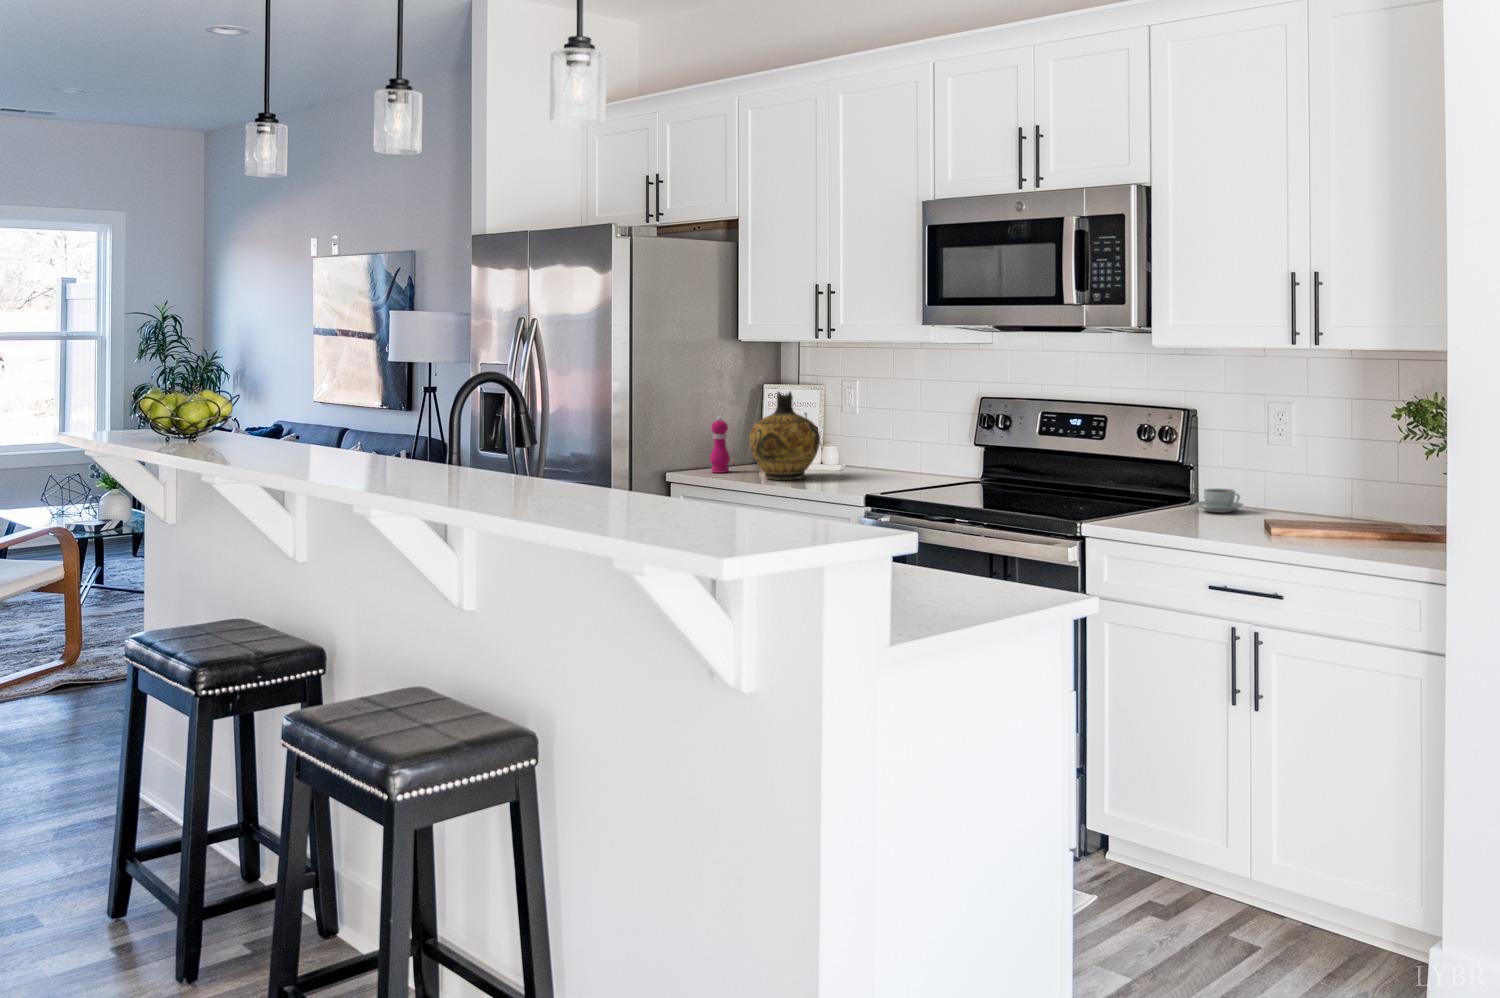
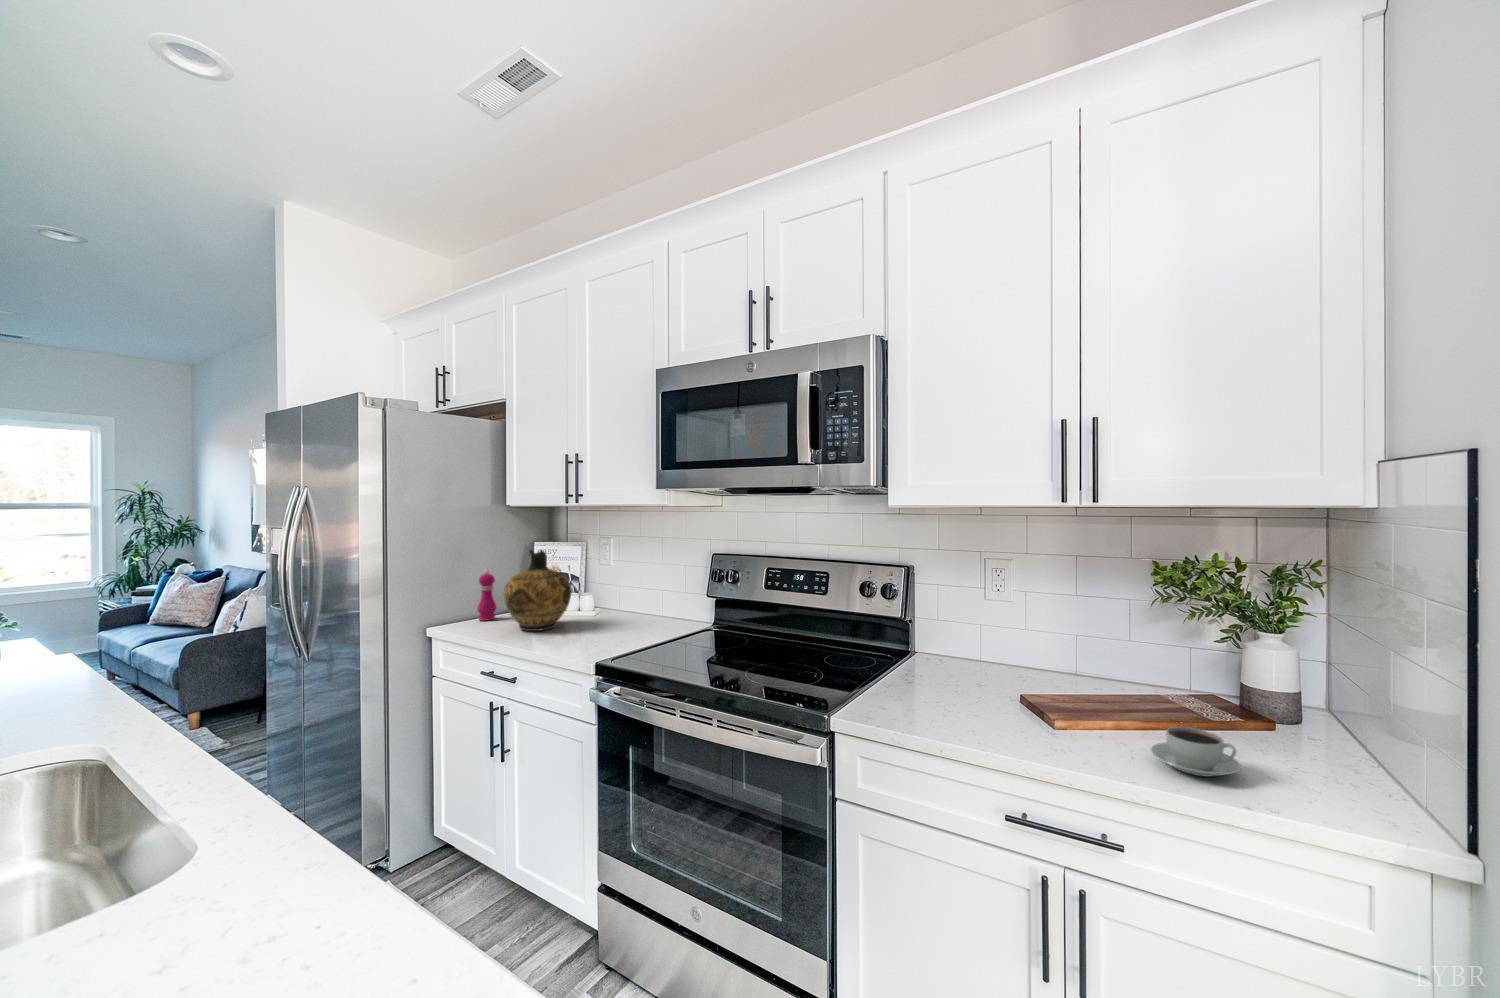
coffee cup: present [1195,489,1243,513] -> present [1151,727,1241,777]

